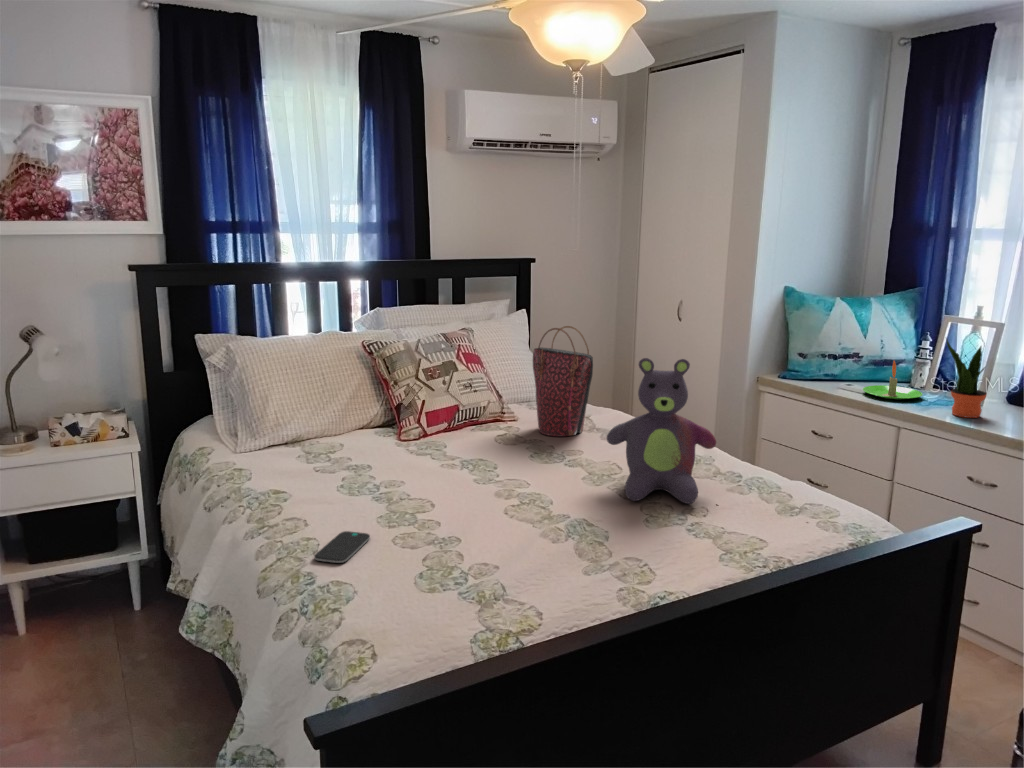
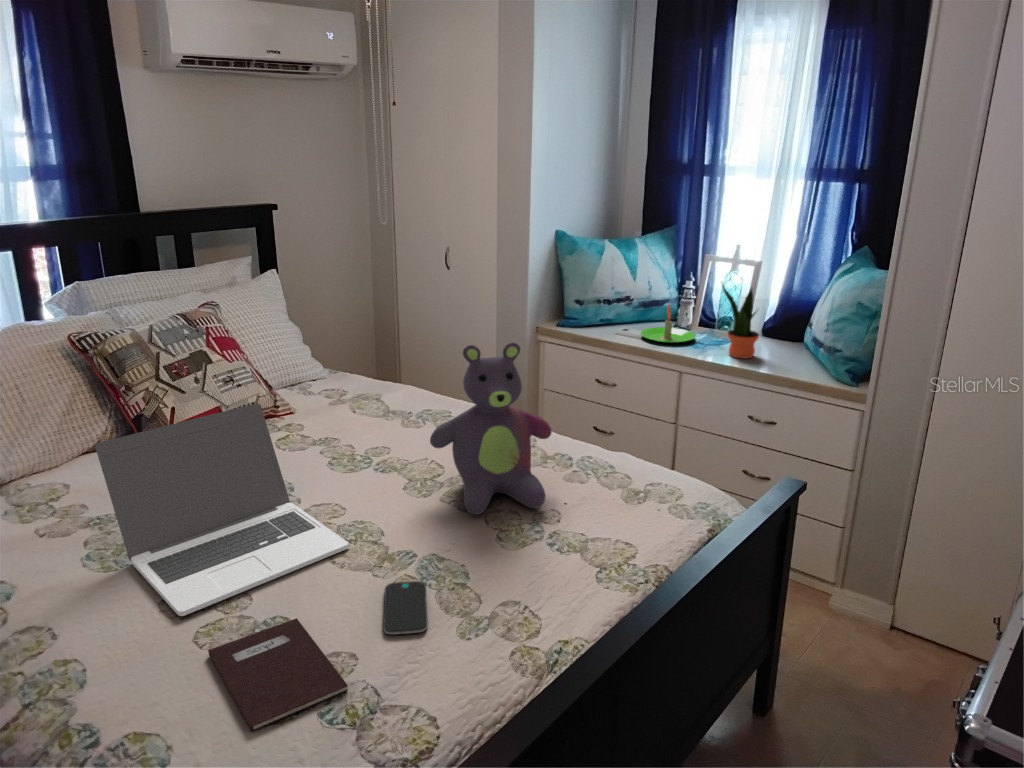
handbag: present [533,326,593,437] -> none [307,299,385,430]
laptop: none [356,393,523,527] -> present [95,403,349,616]
smartphone: present [315,531,370,563] -> present [383,581,428,635]
notebook: none [399,540,485,594] -> present [208,619,348,732]

